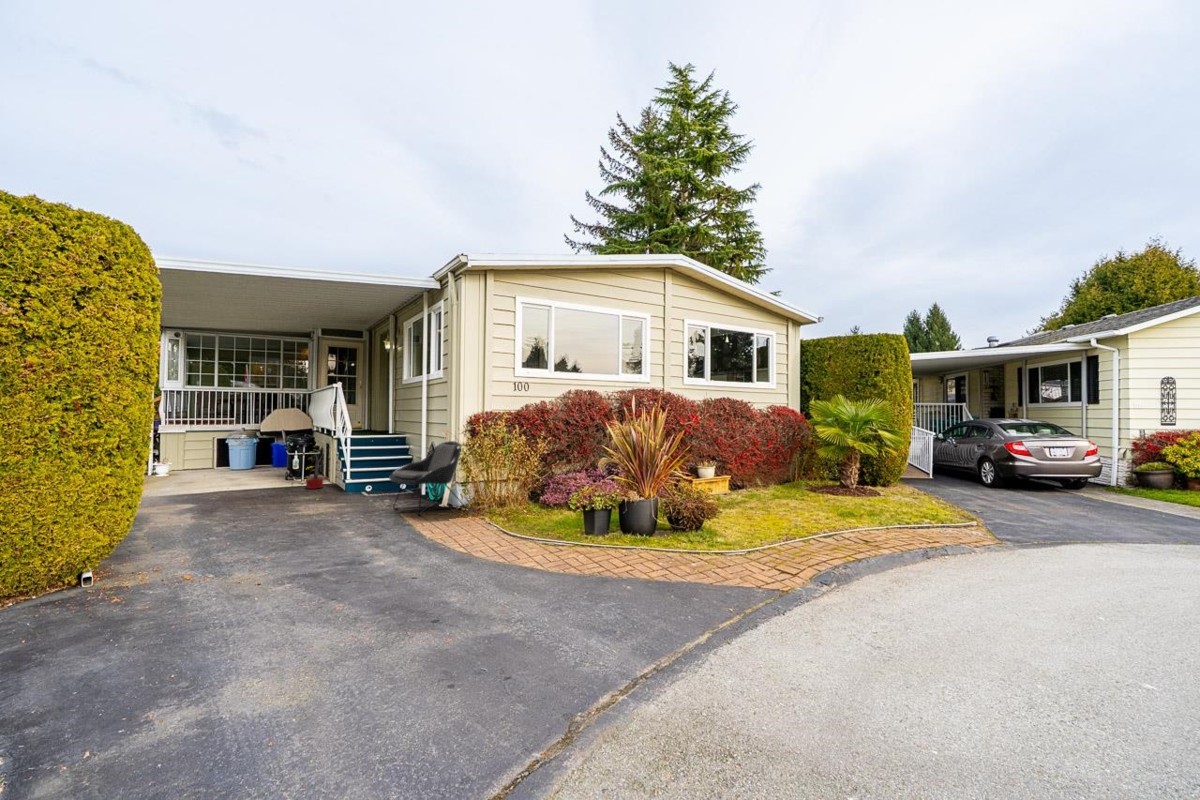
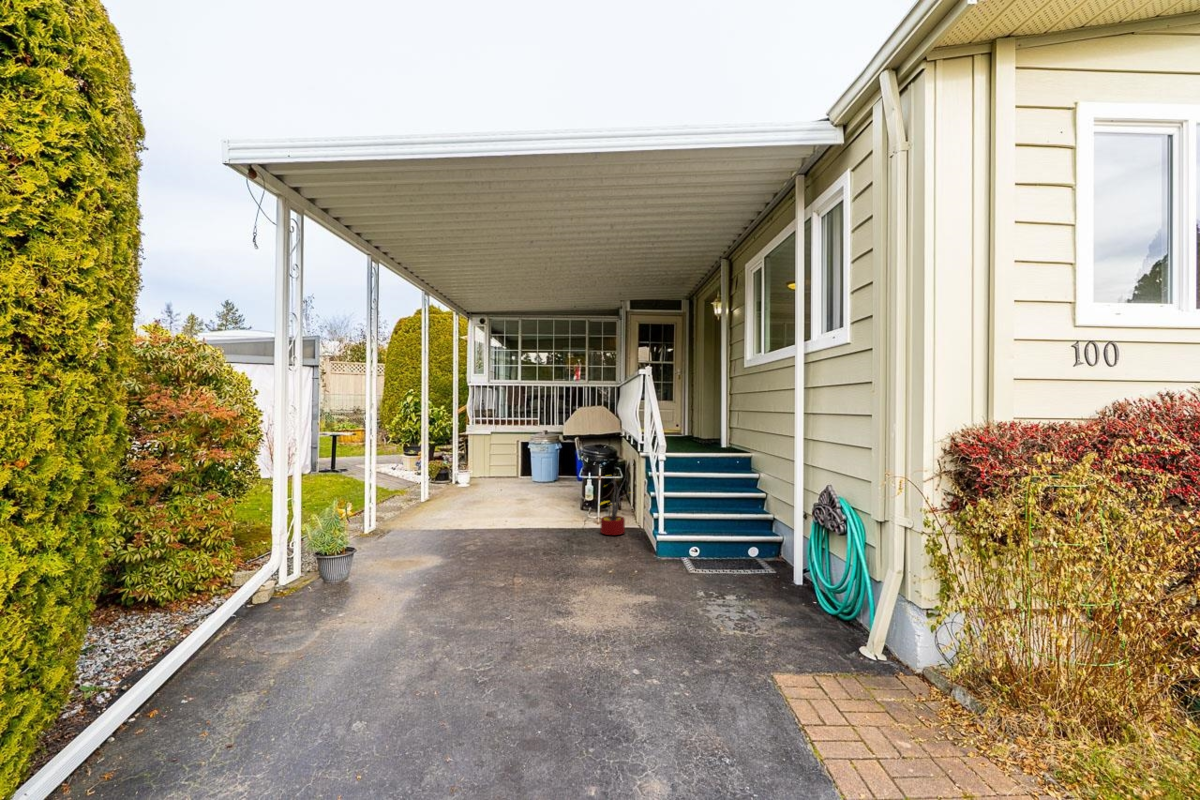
lounge chair: present [389,441,464,517] -> none [749,495,966,726]

